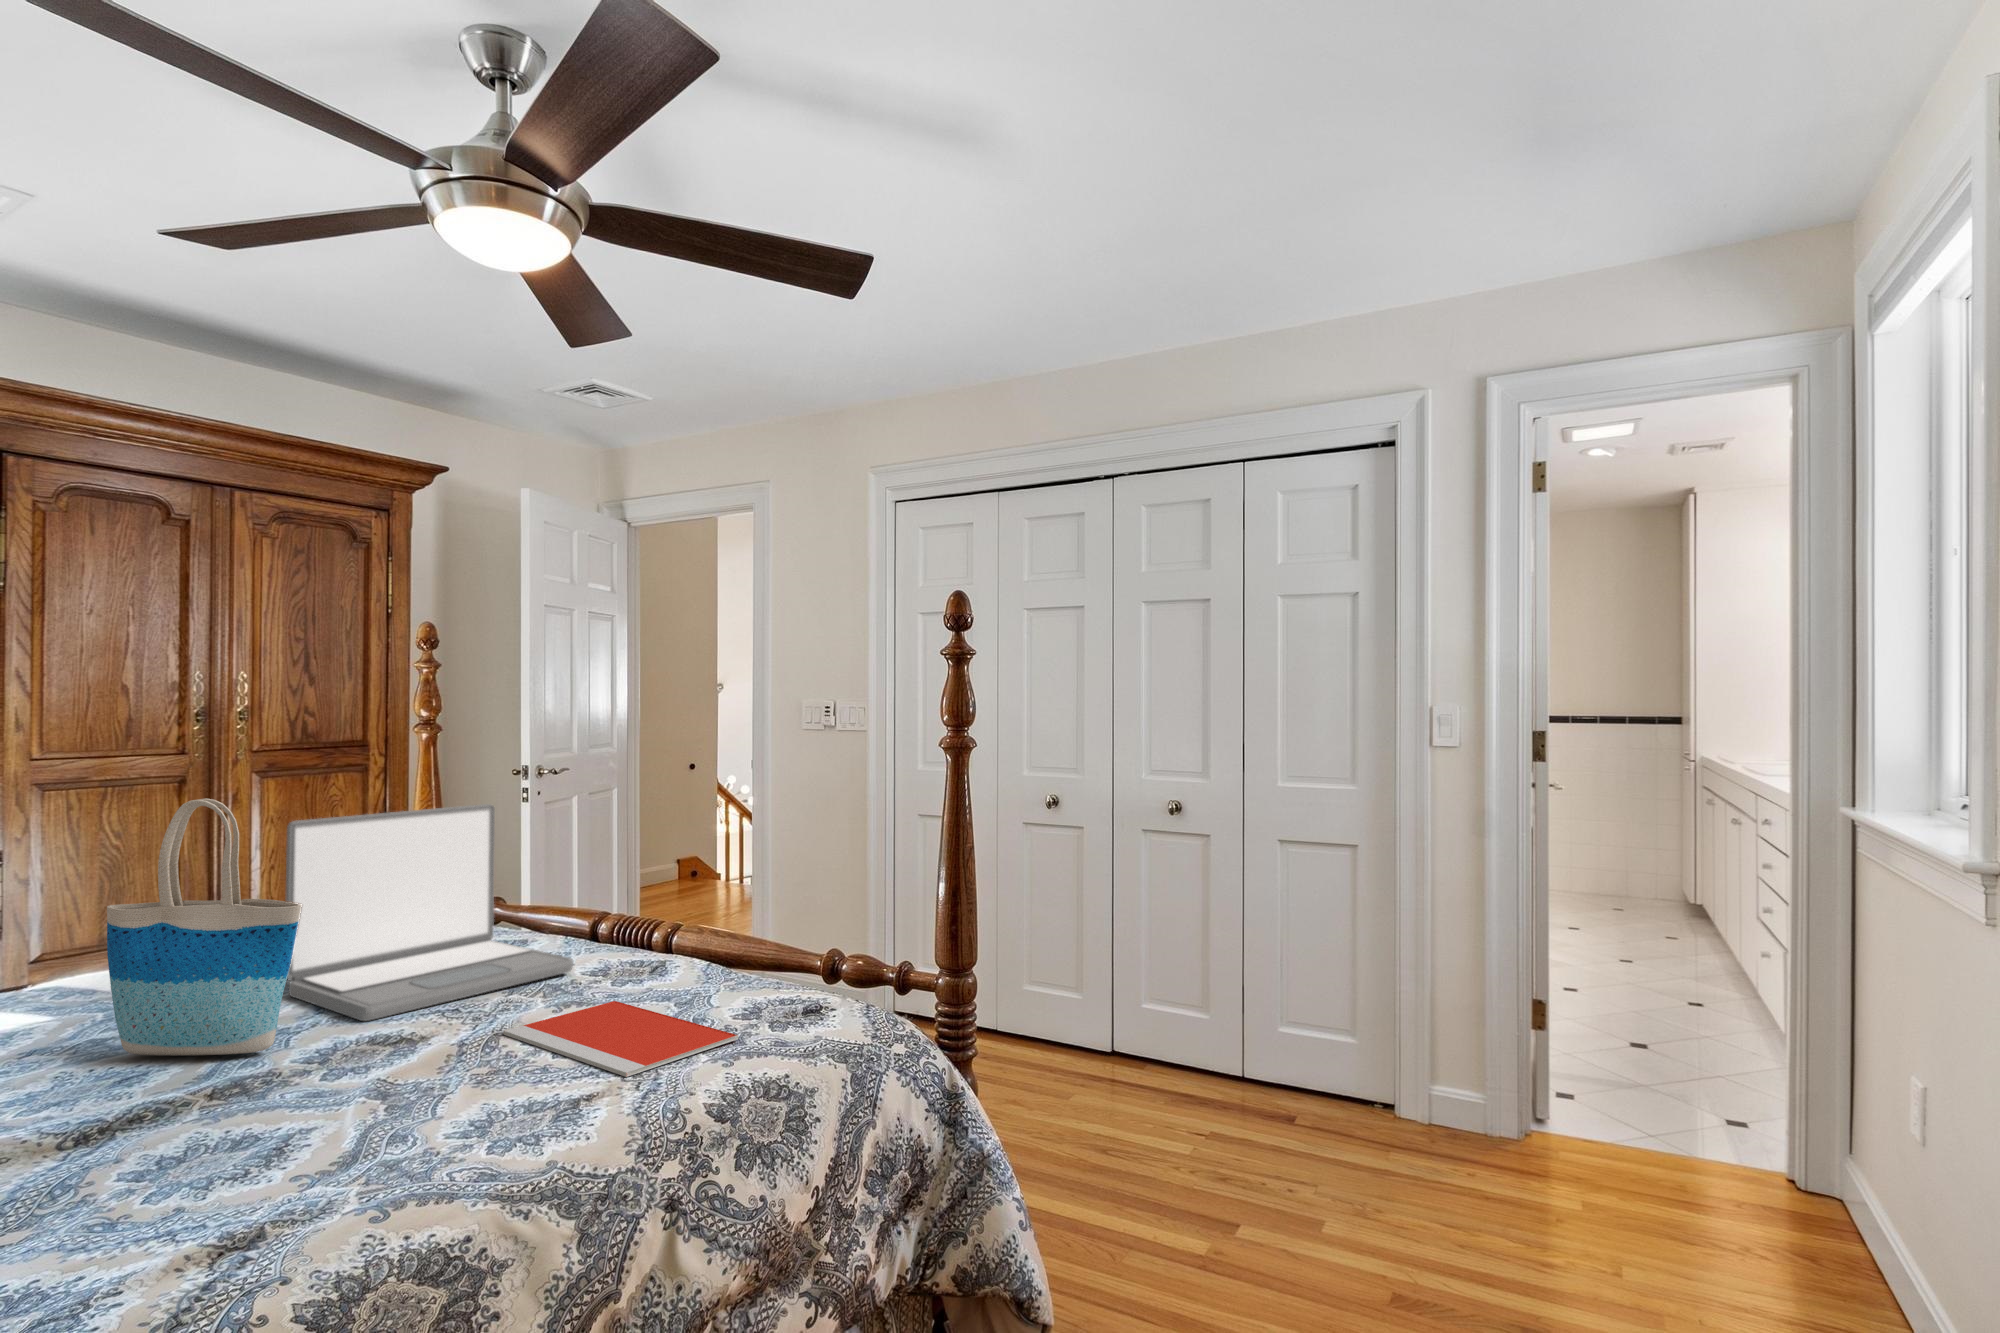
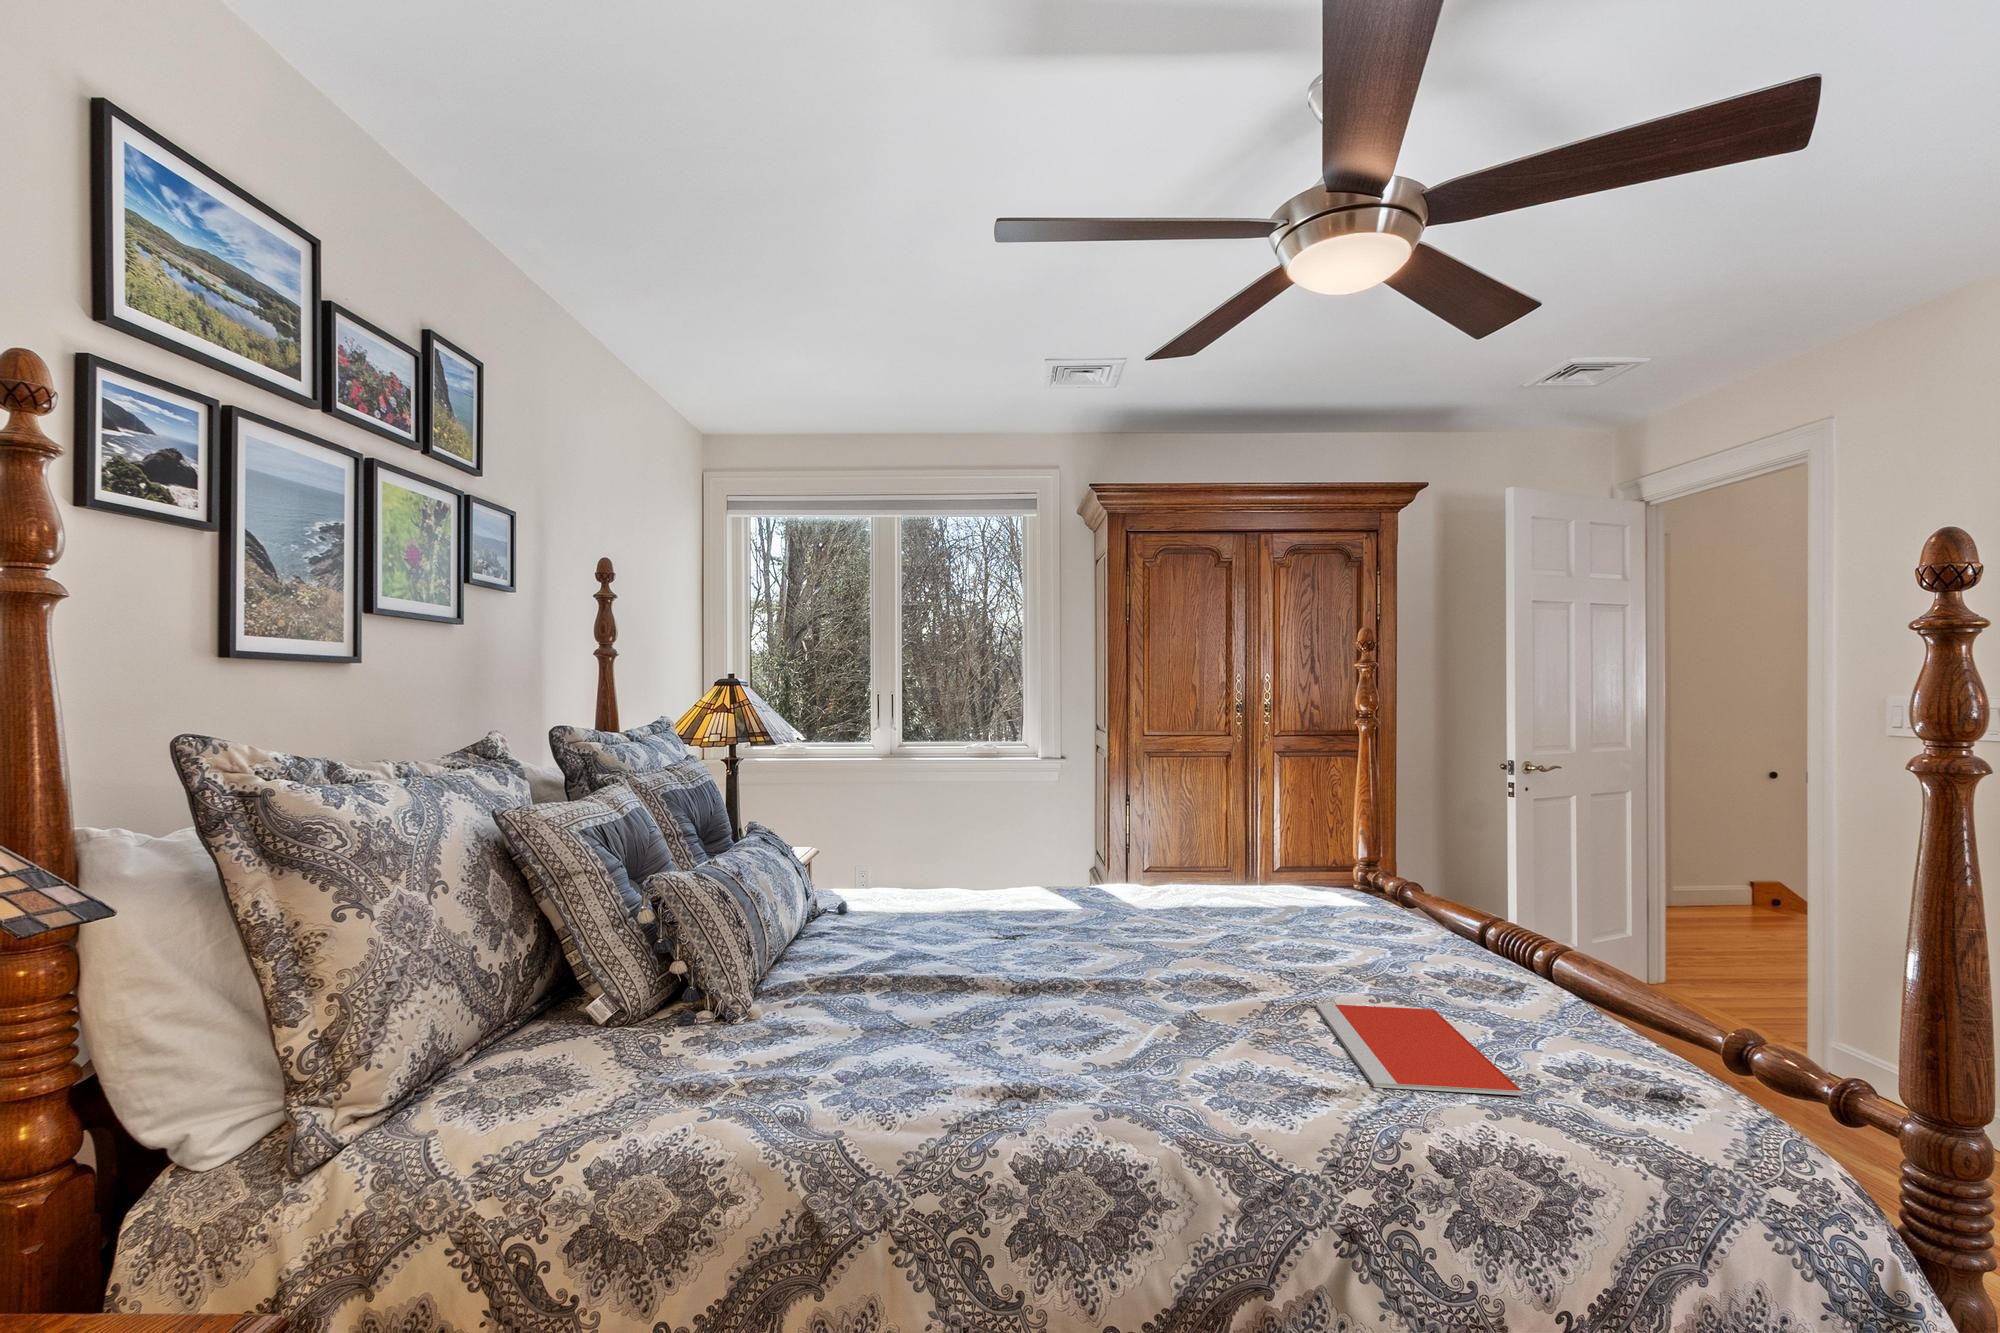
tote bag: present [107,798,302,1055] -> none [1083,768,1176,961]
laptop: present [285,804,573,1021] -> none [1208,791,1427,968]

